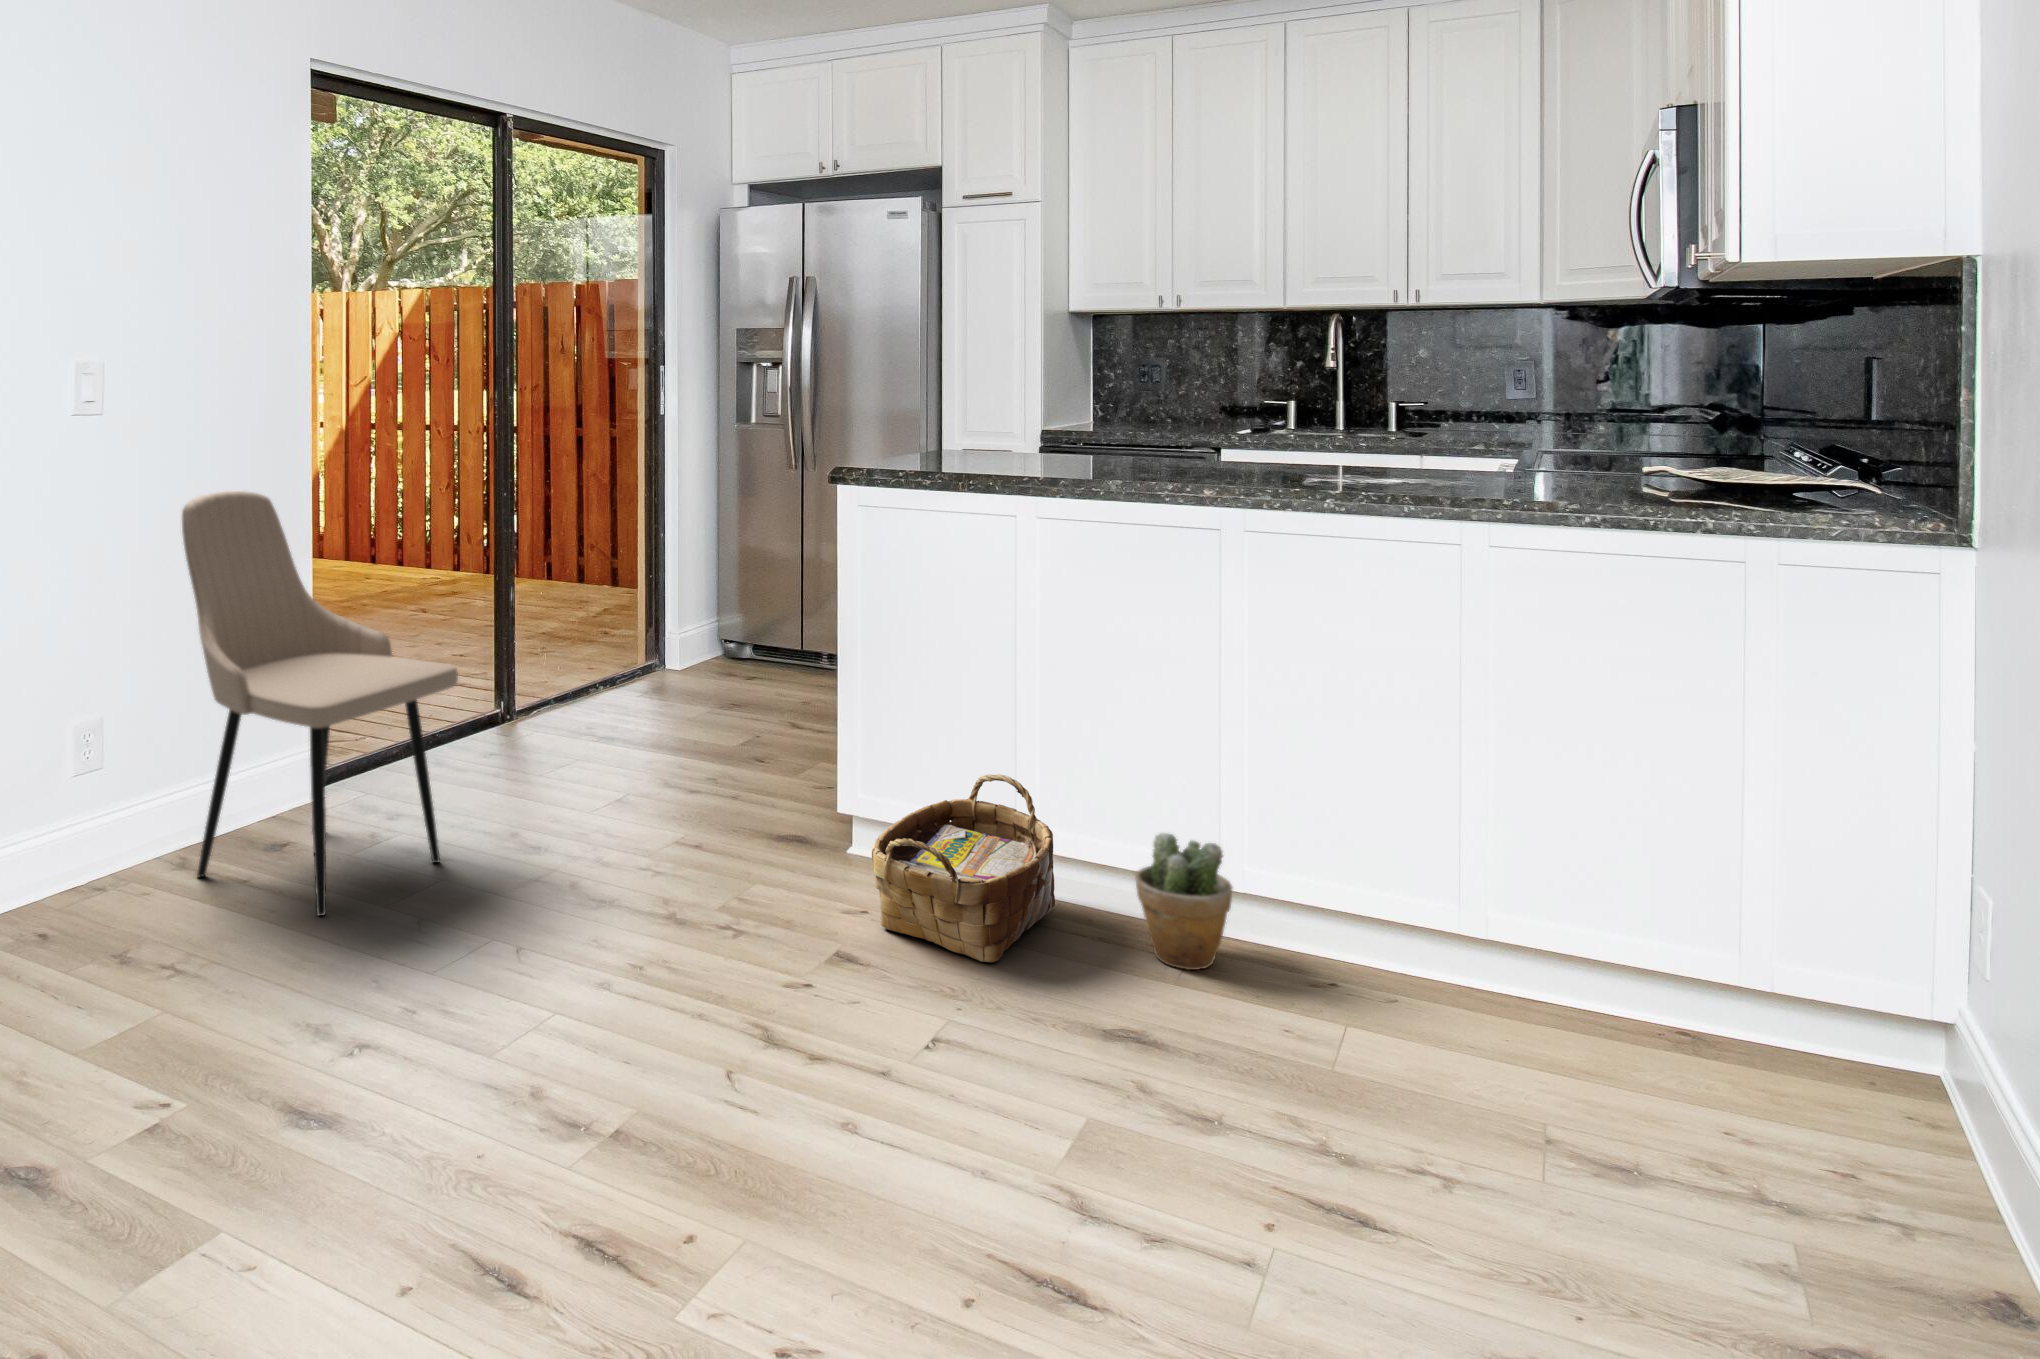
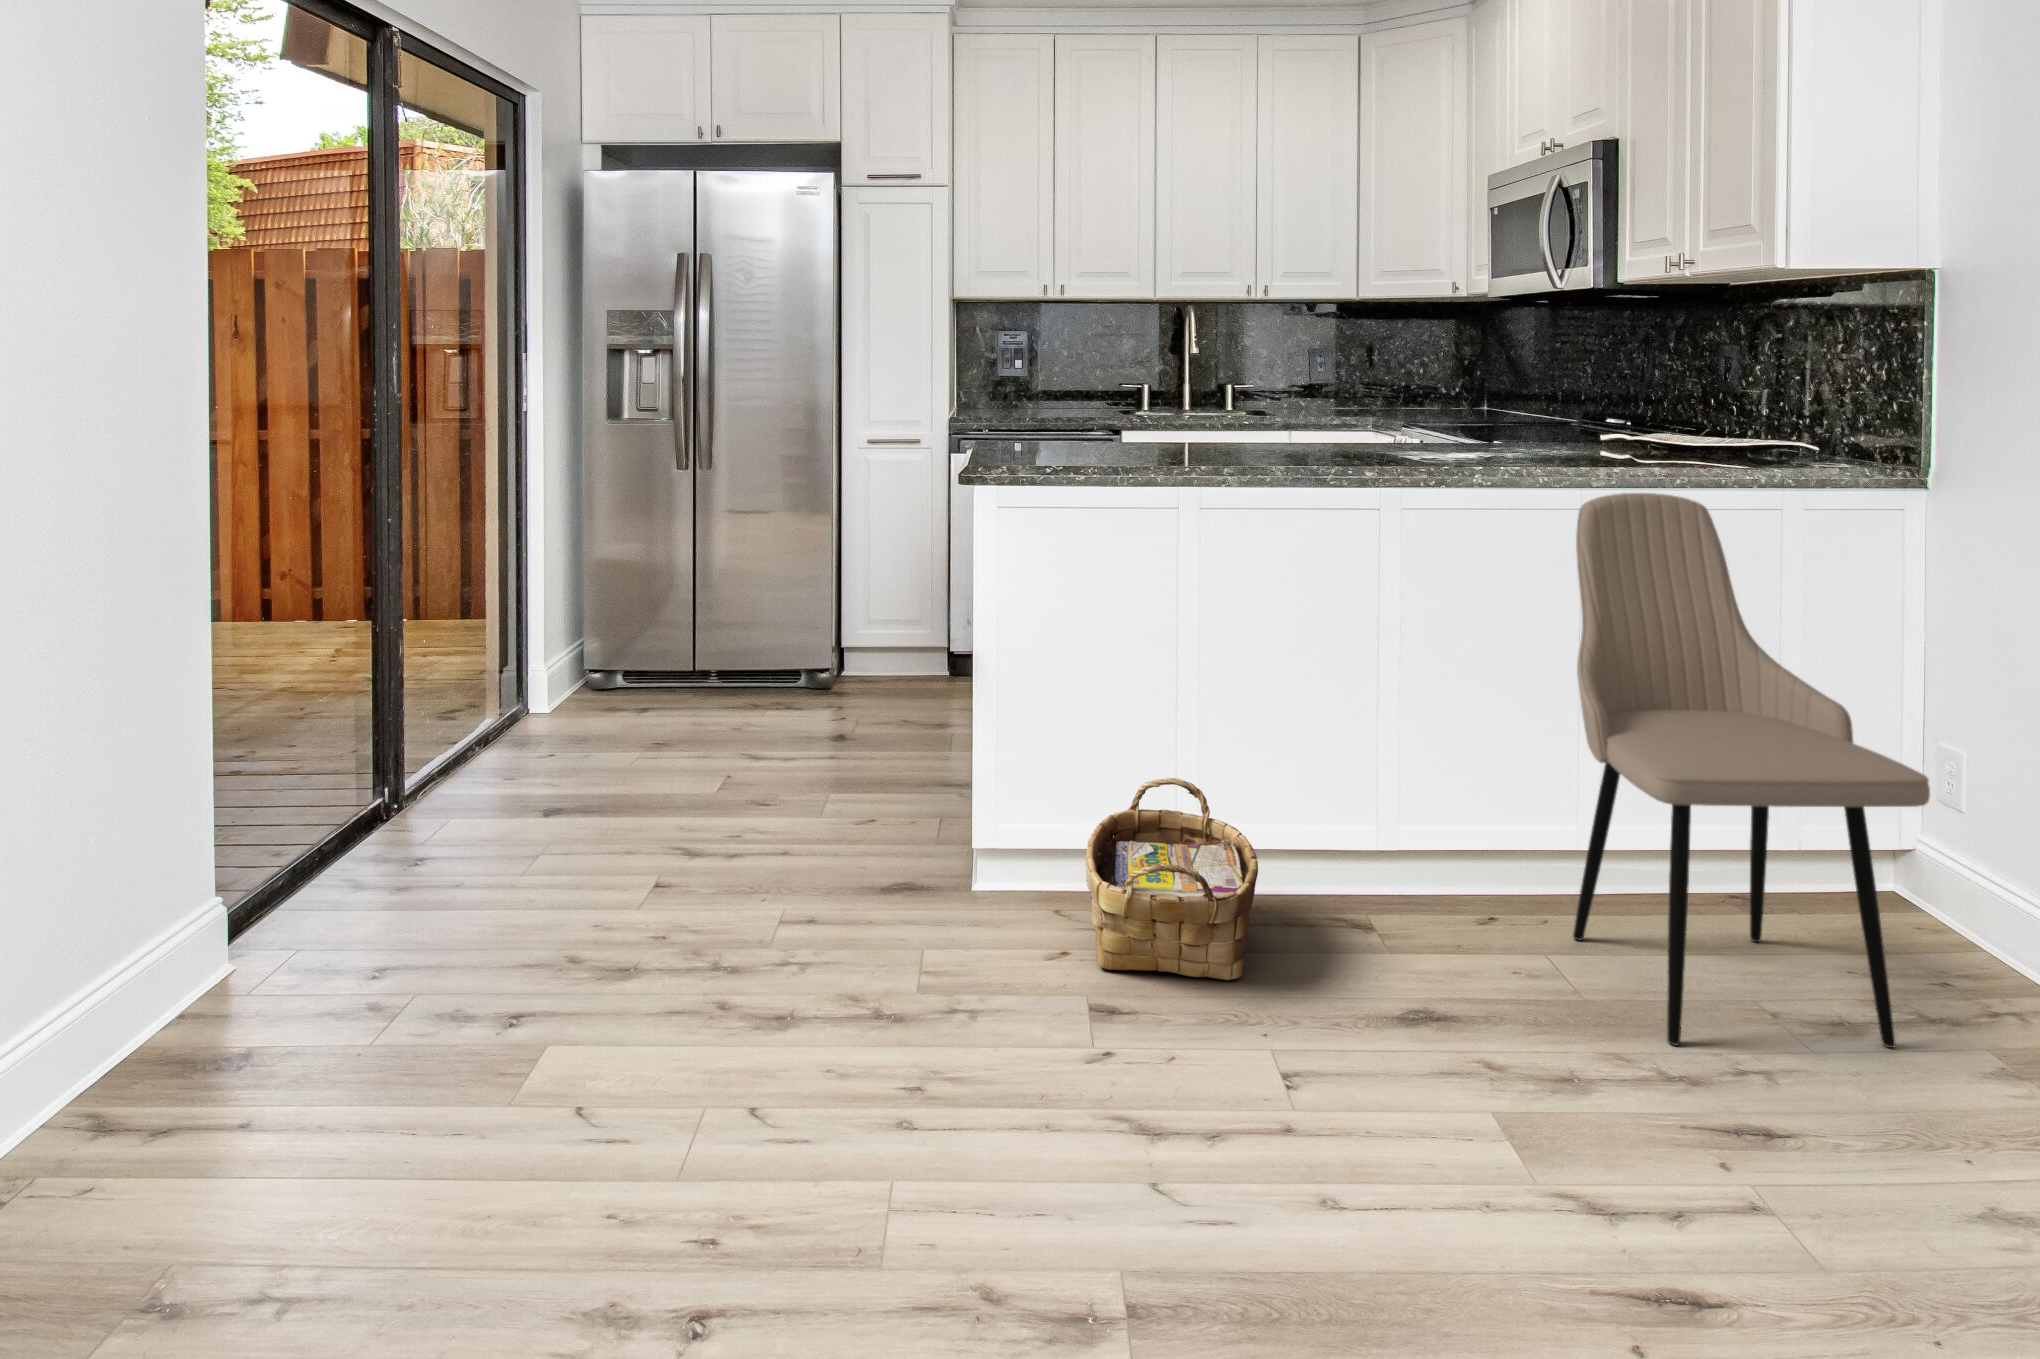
dining chair: present [182,491,458,916] -> present [1573,493,1930,1048]
potted plant: present [1135,833,1232,970] -> none [1327,809,1421,940]

